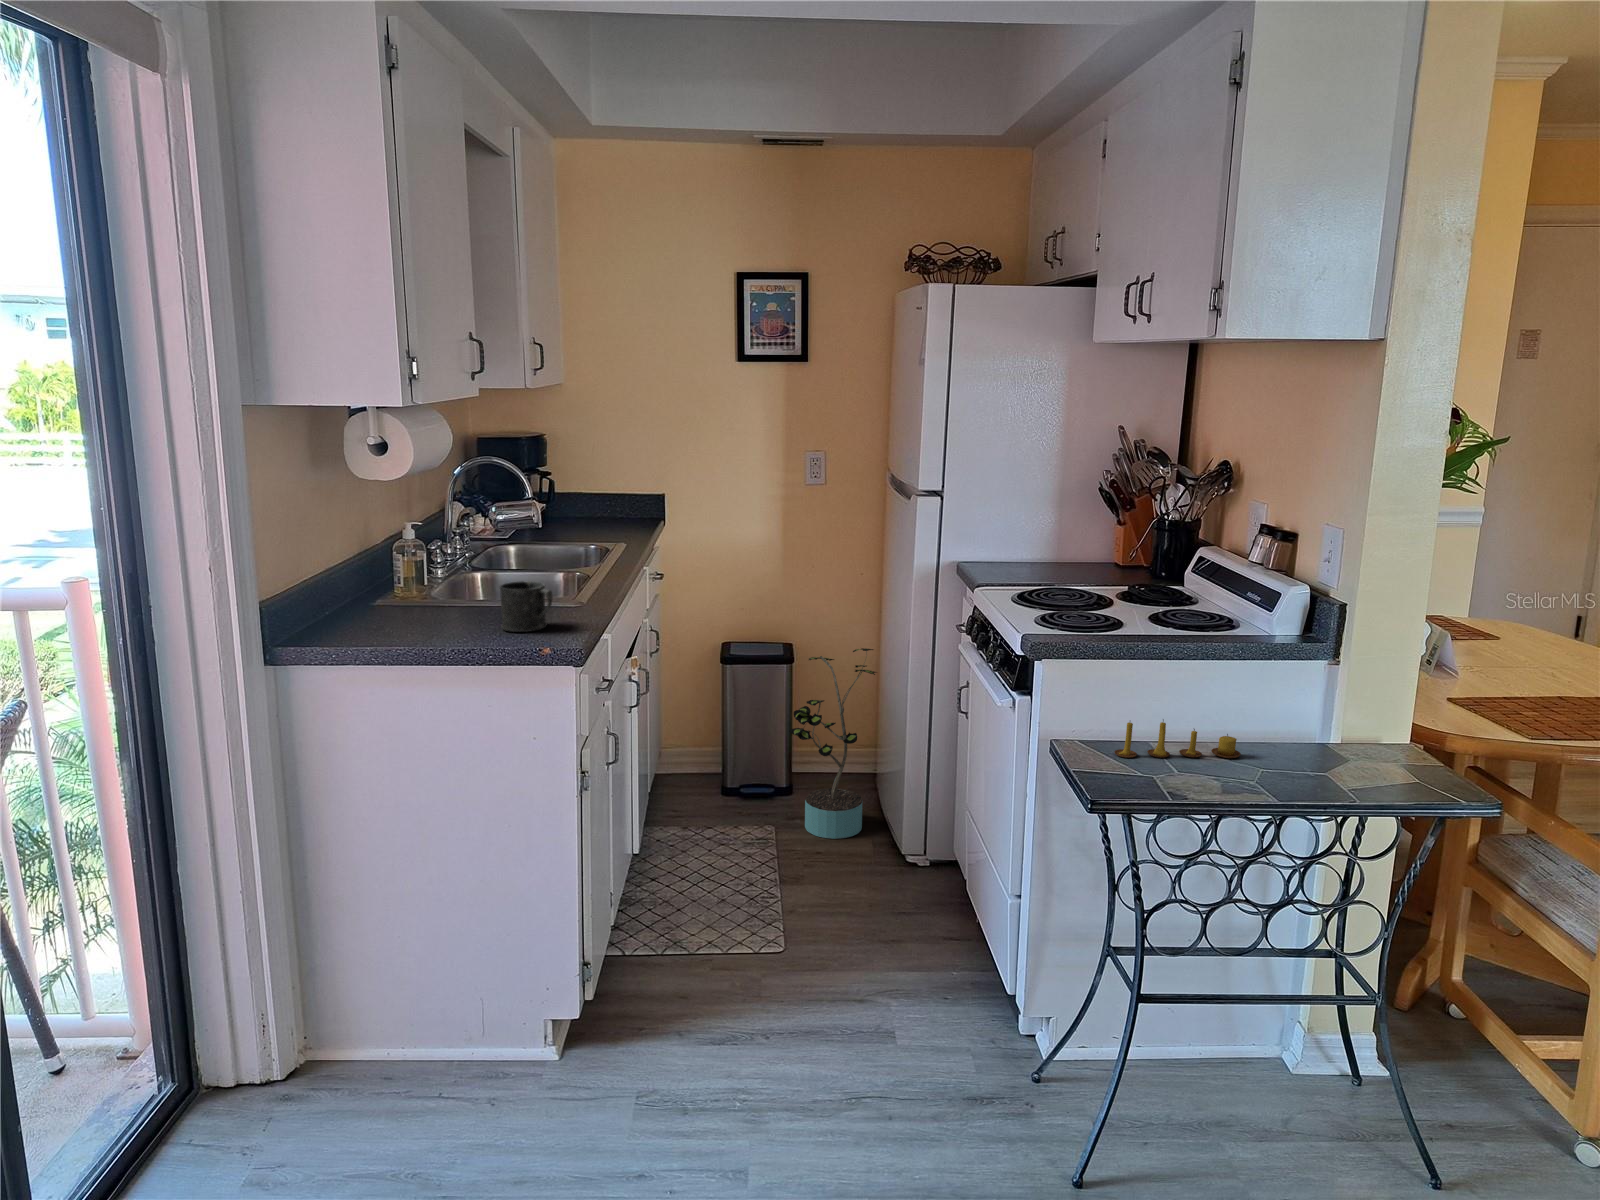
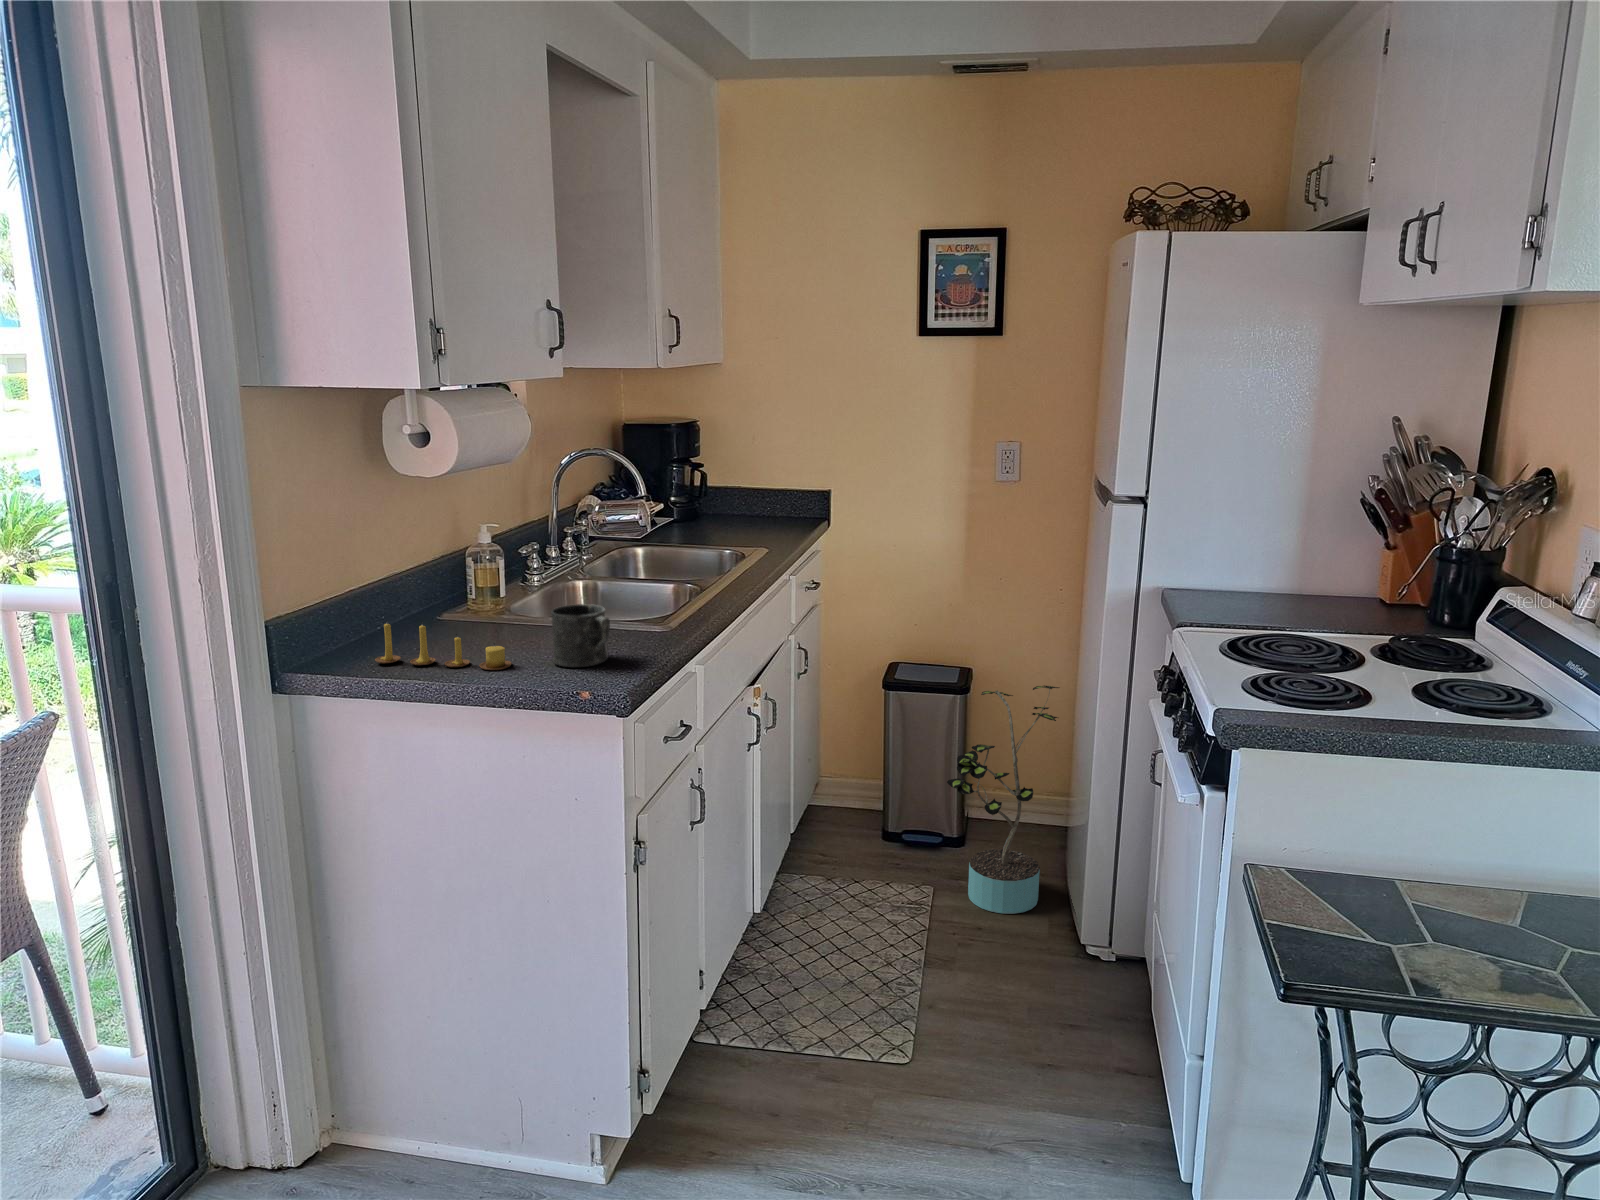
candle: present [1115,720,1241,758] -> present [375,620,512,670]

